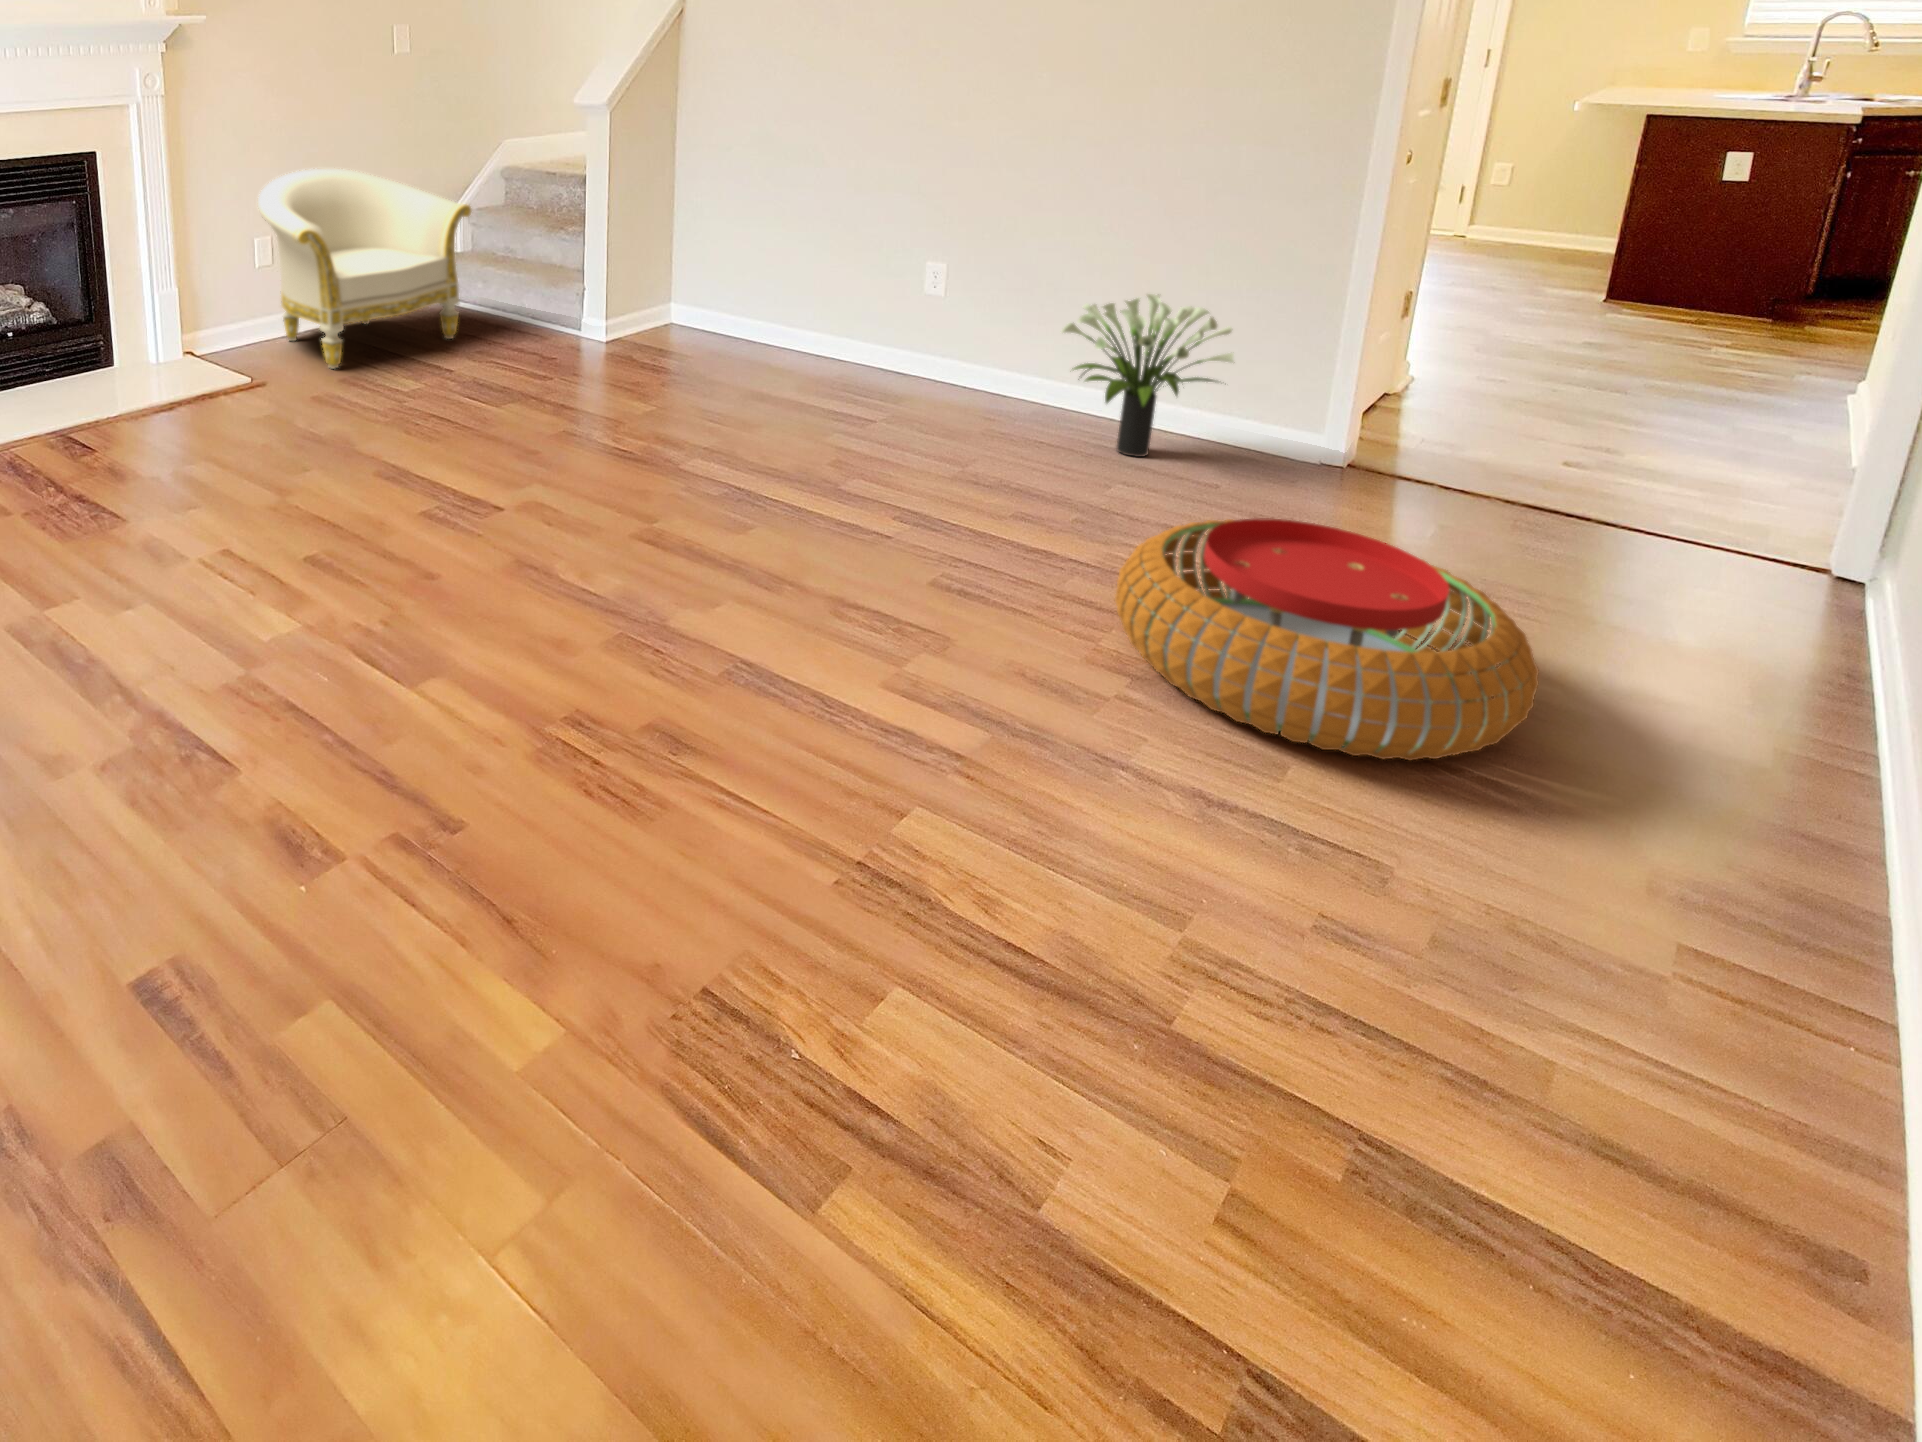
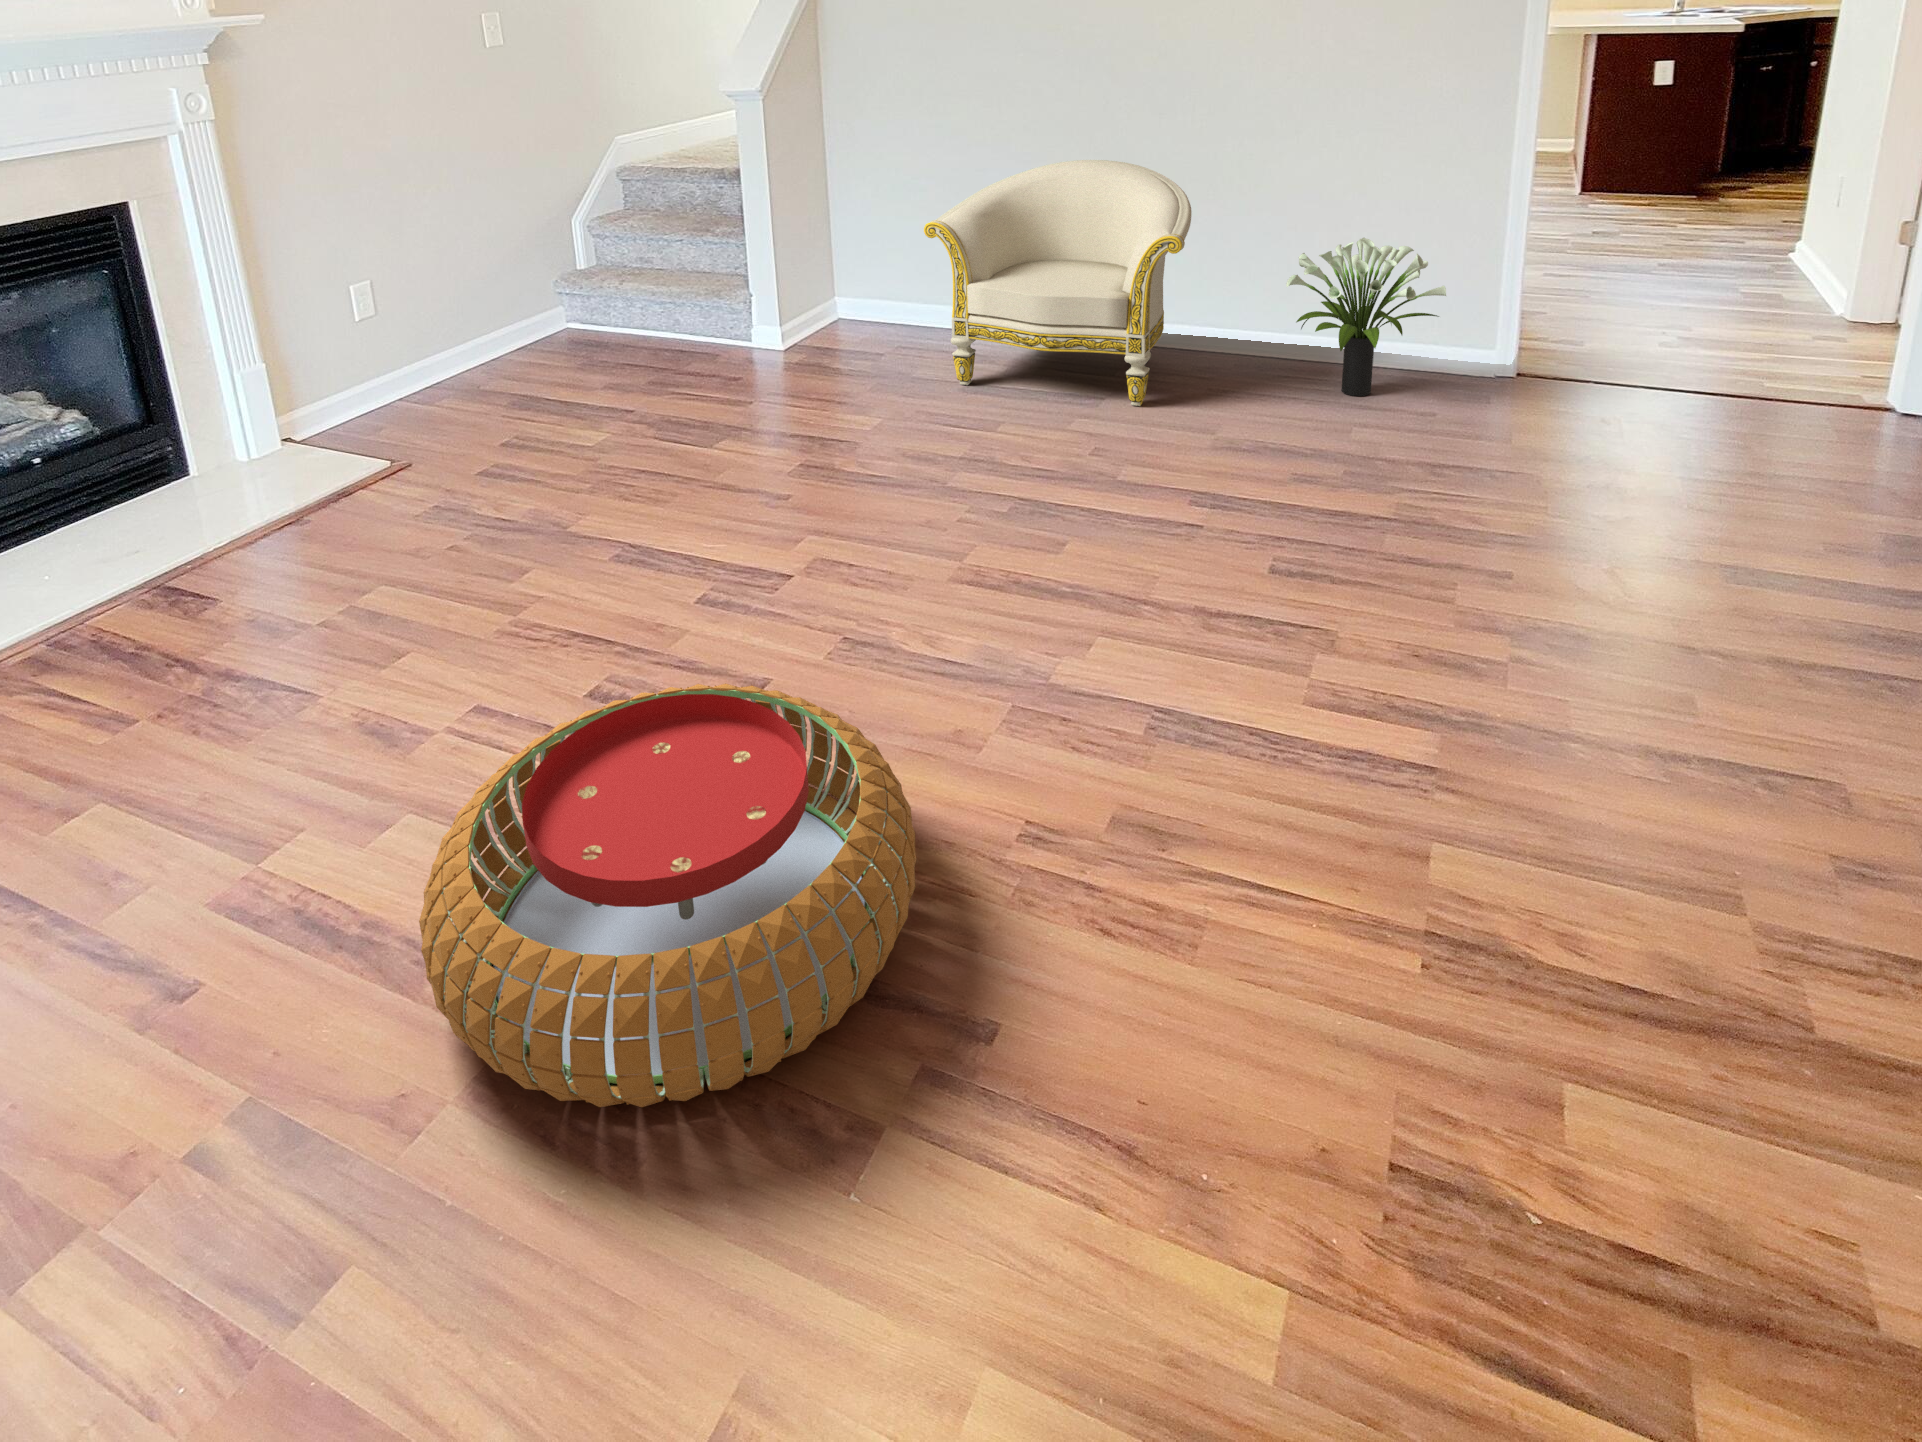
armchair: present [258,169,471,369] -> present [924,160,1192,406]
pouf: present [1115,518,1539,760] -> present [419,683,917,1107]

